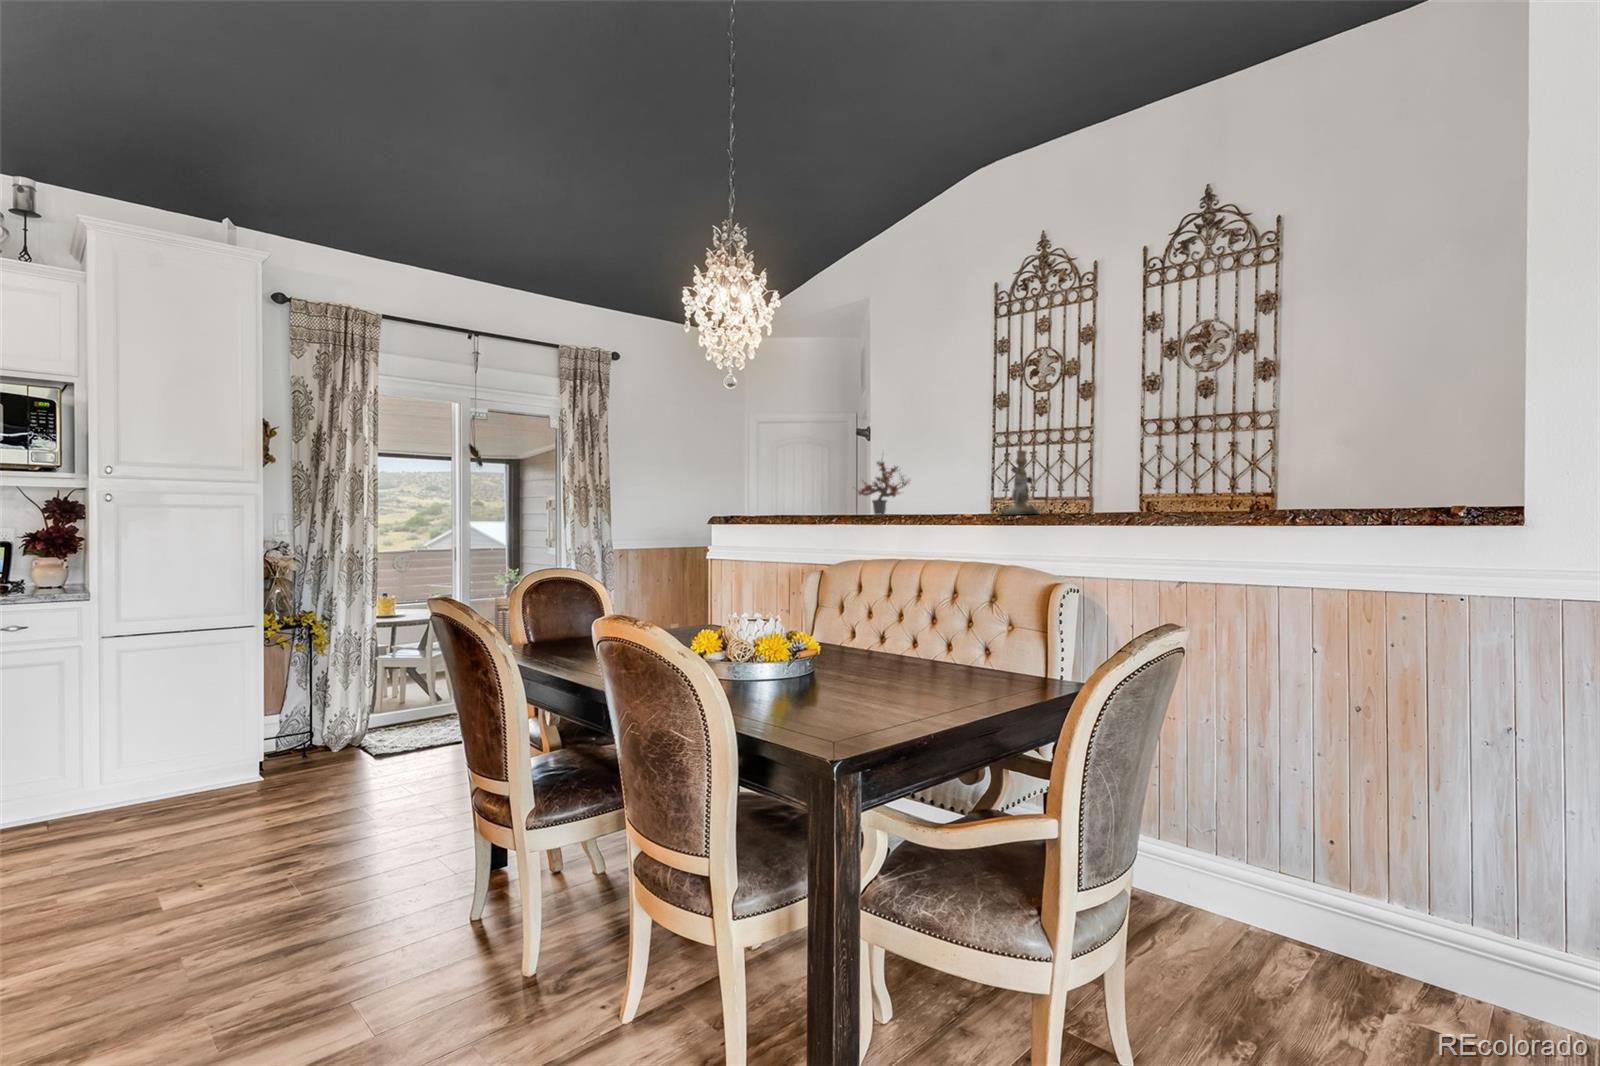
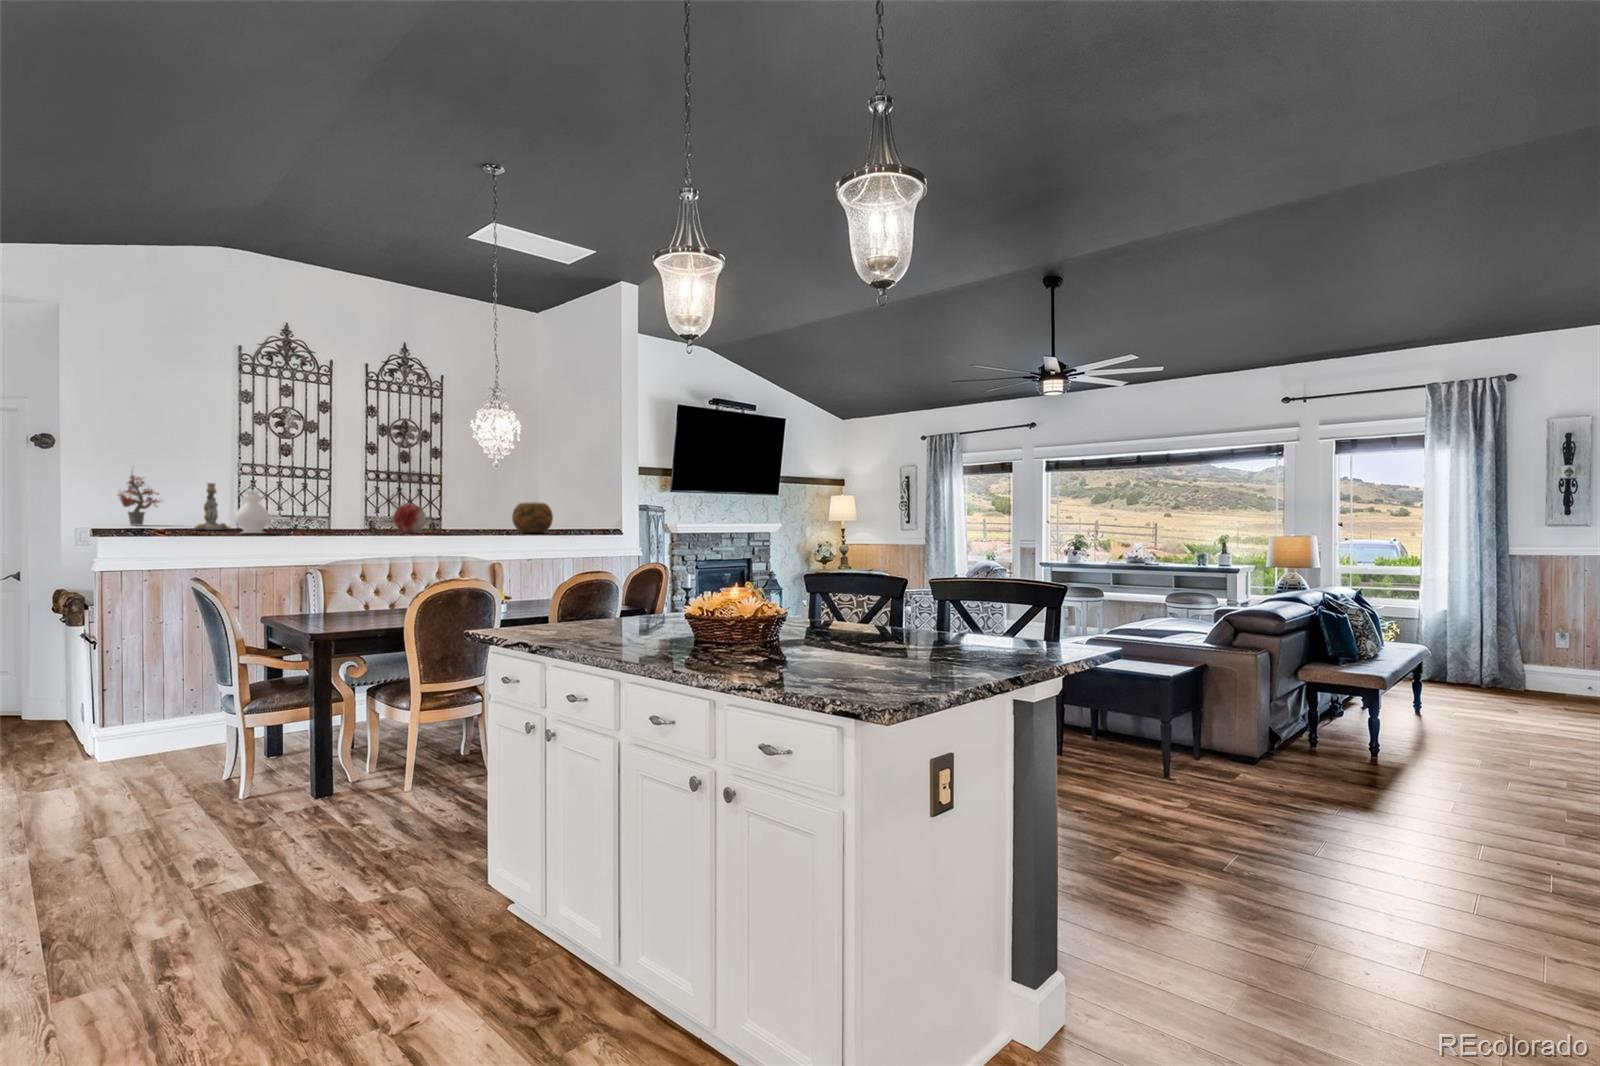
decorative bowl: none [1137,442,1239,517] -> present [512,502,553,533]
candlestick: present [998,450,1040,515] -> present [194,483,230,530]
decorative vase: none [757,469,794,522] -> present [235,491,270,533]
decorative orb: none [920,470,971,519] -> present [394,504,426,533]

